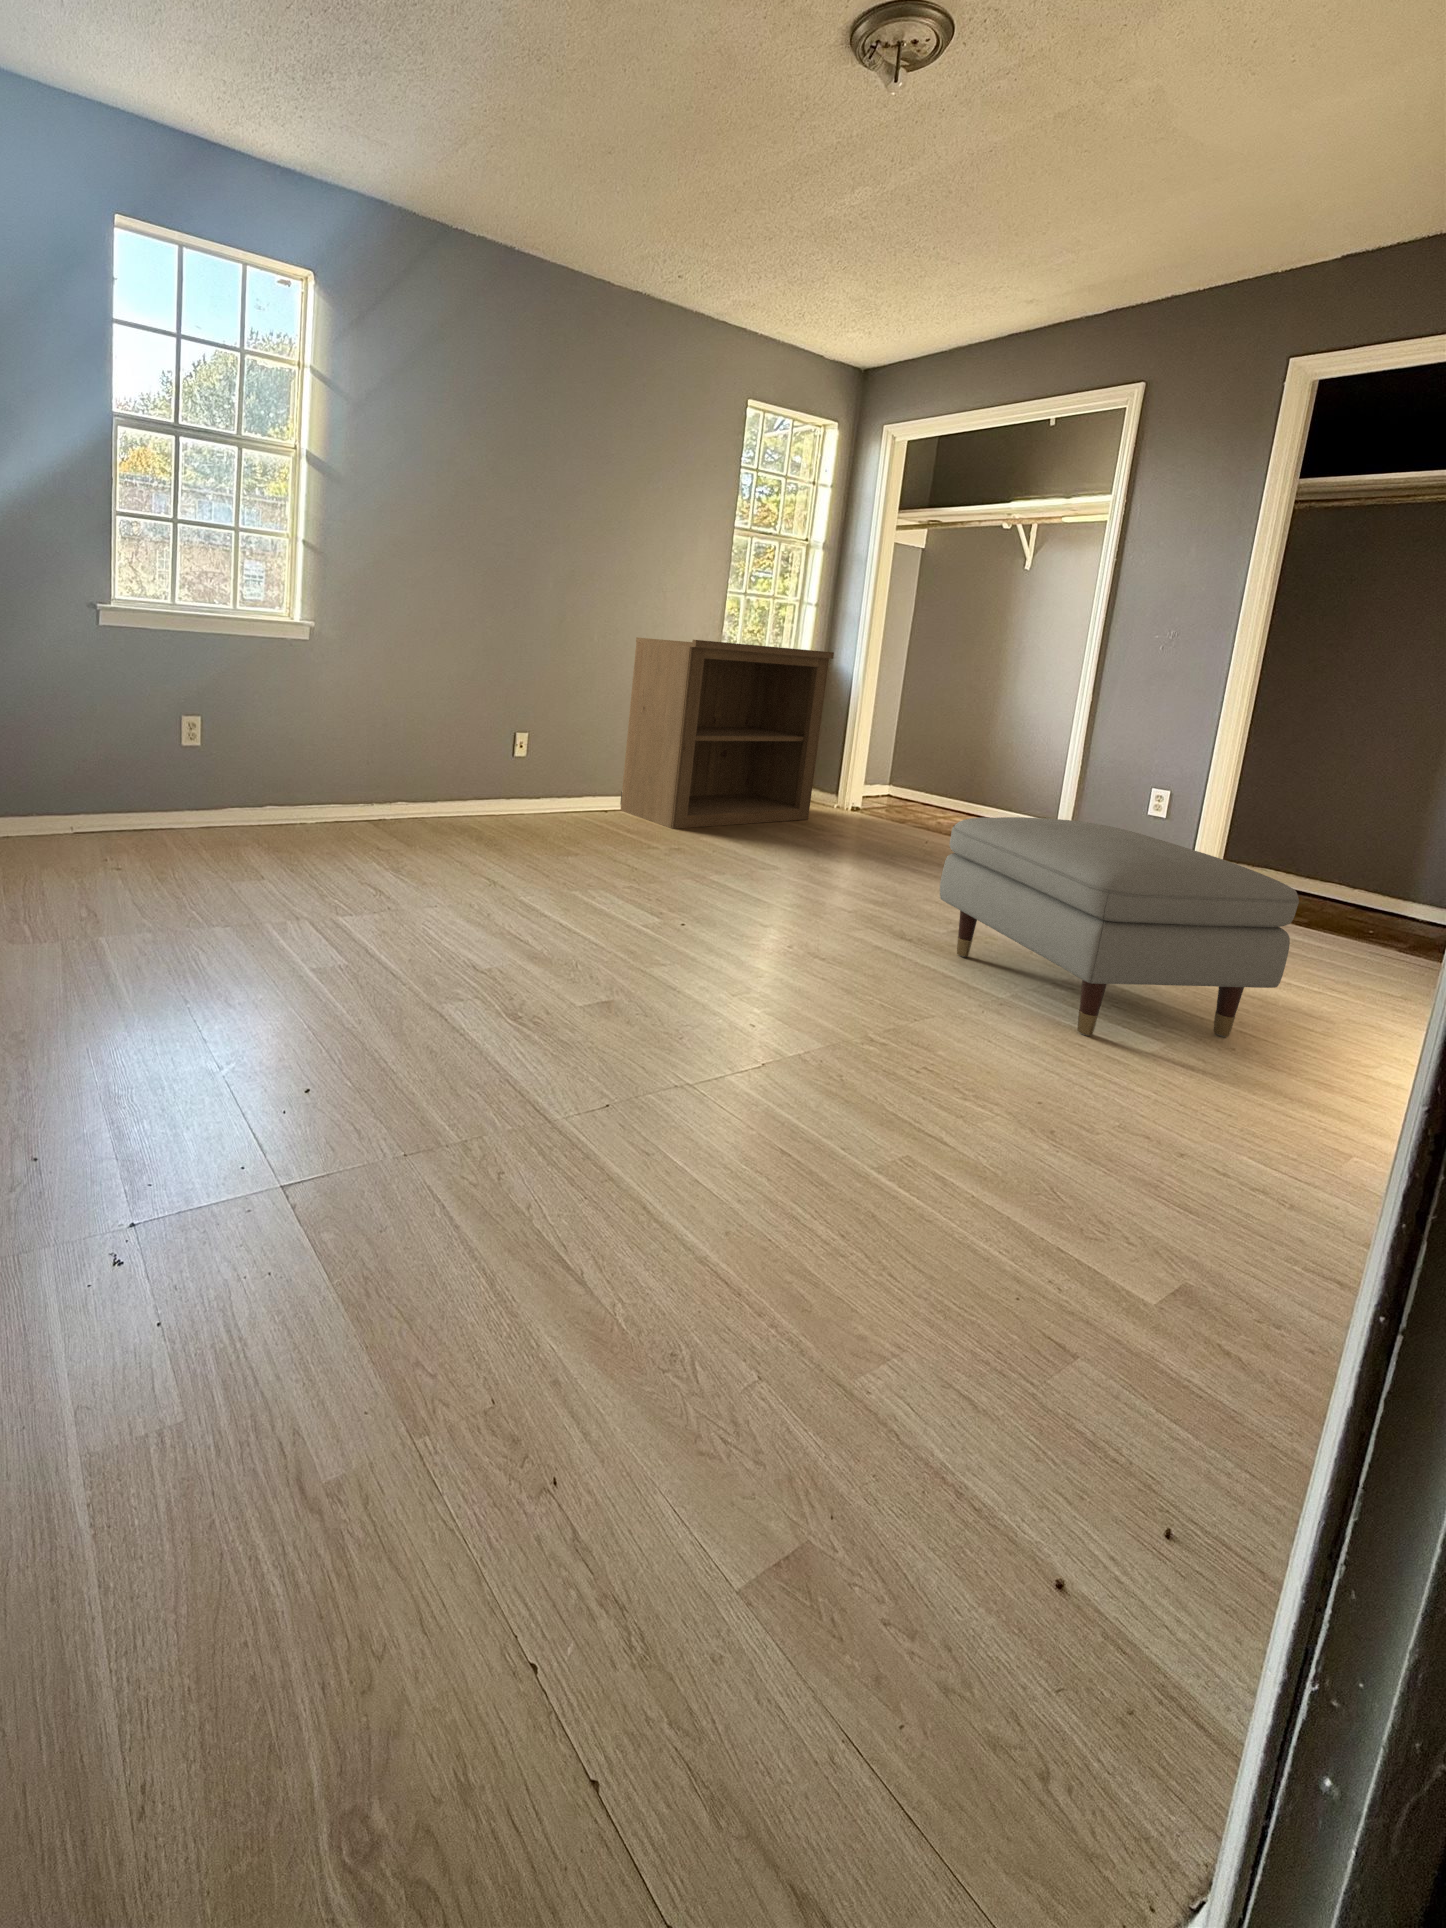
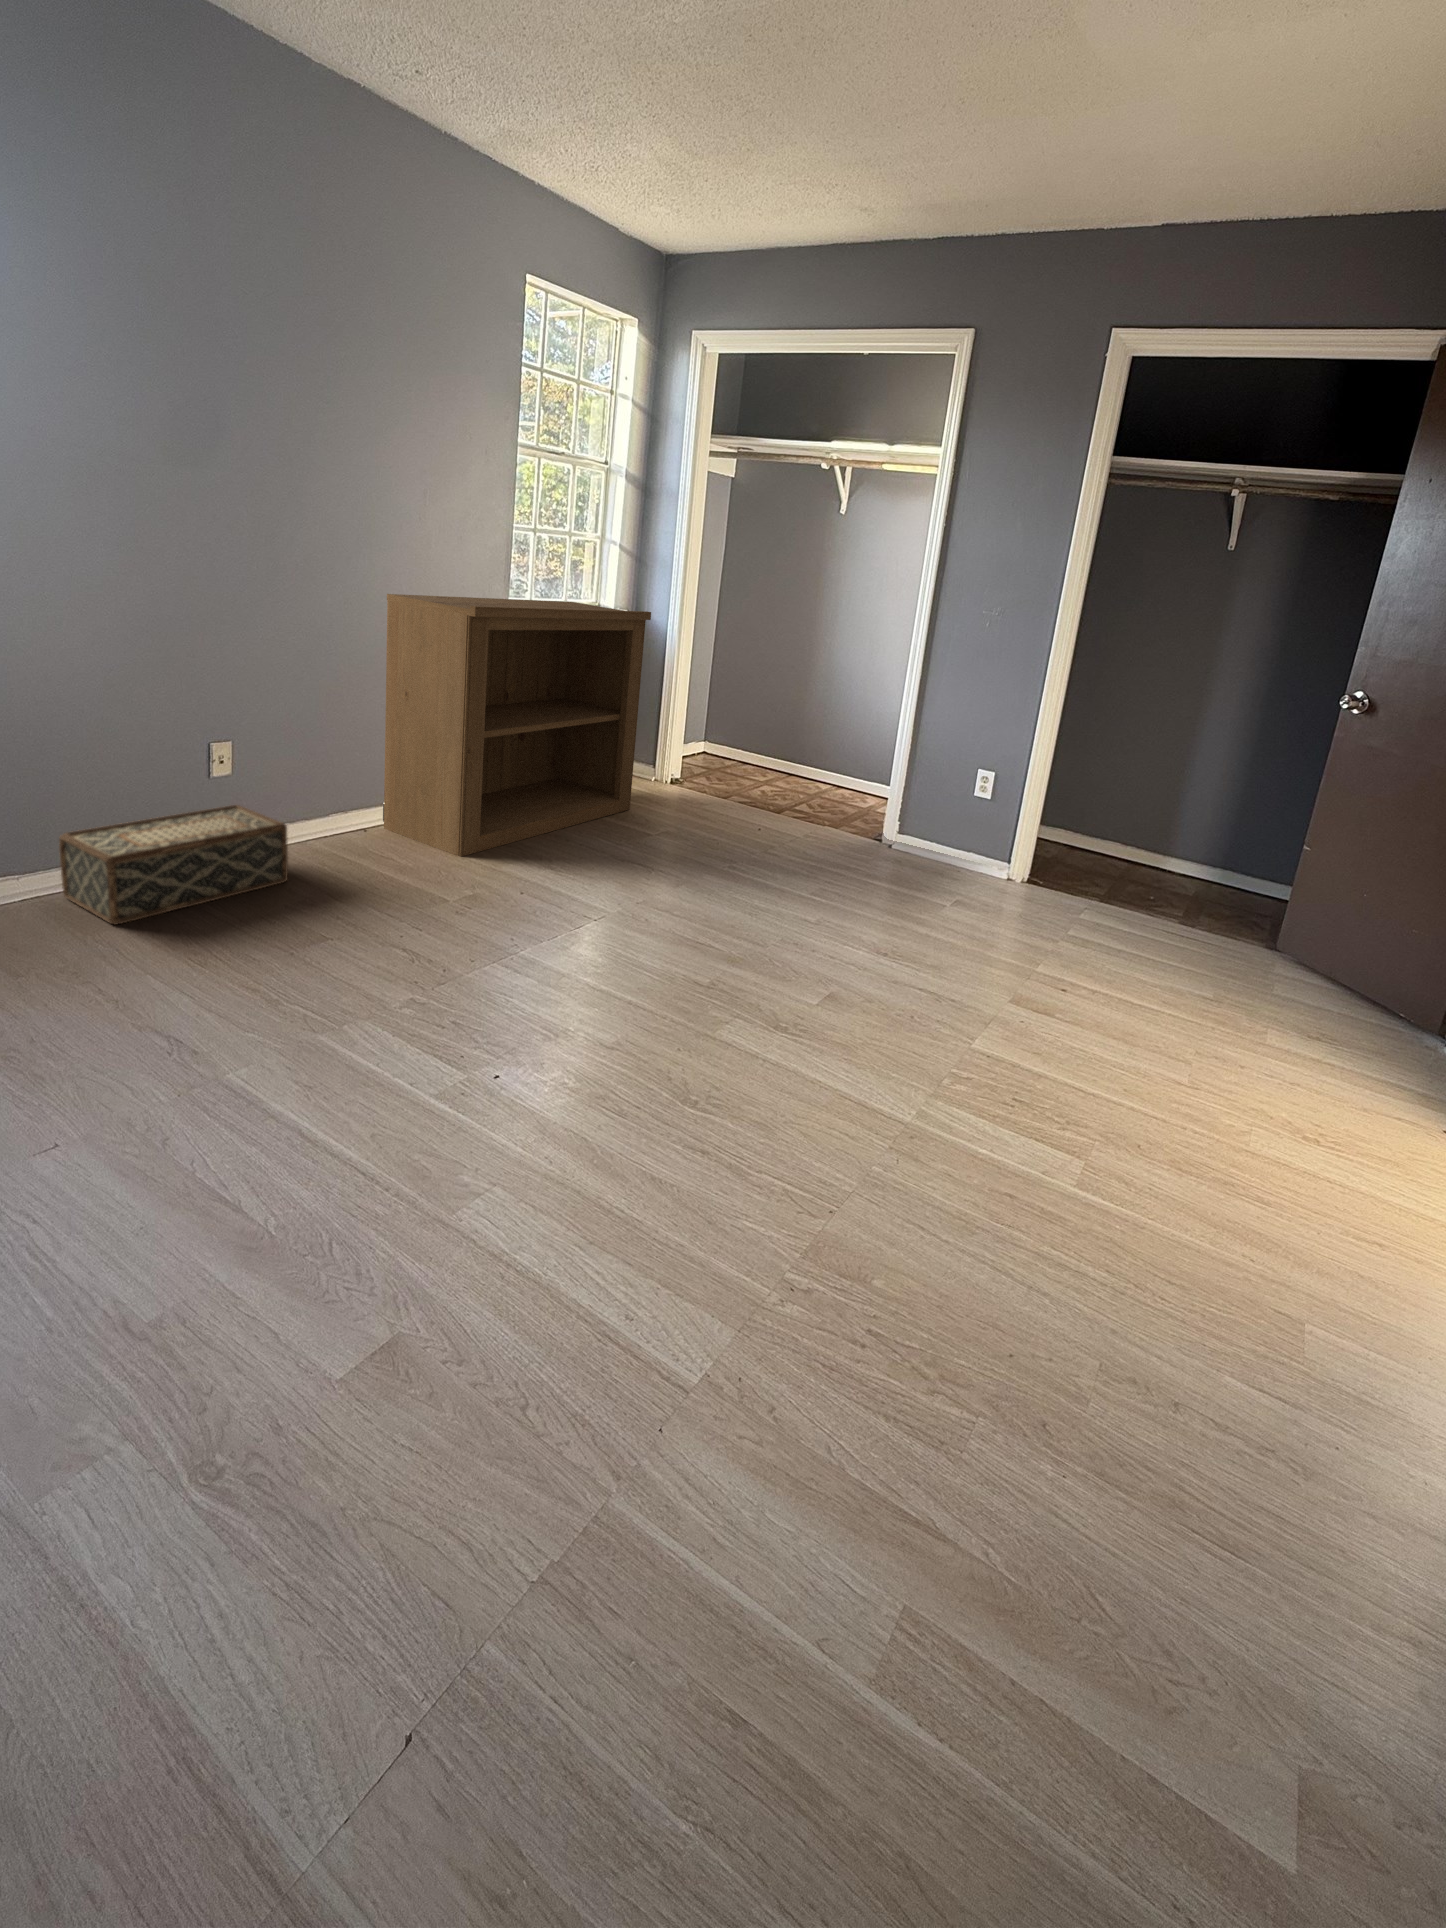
woven basket: none [441,775,564,832] -> present [59,805,288,925]
ottoman: present [940,817,1299,1037] -> none [822,866,1205,1178]

